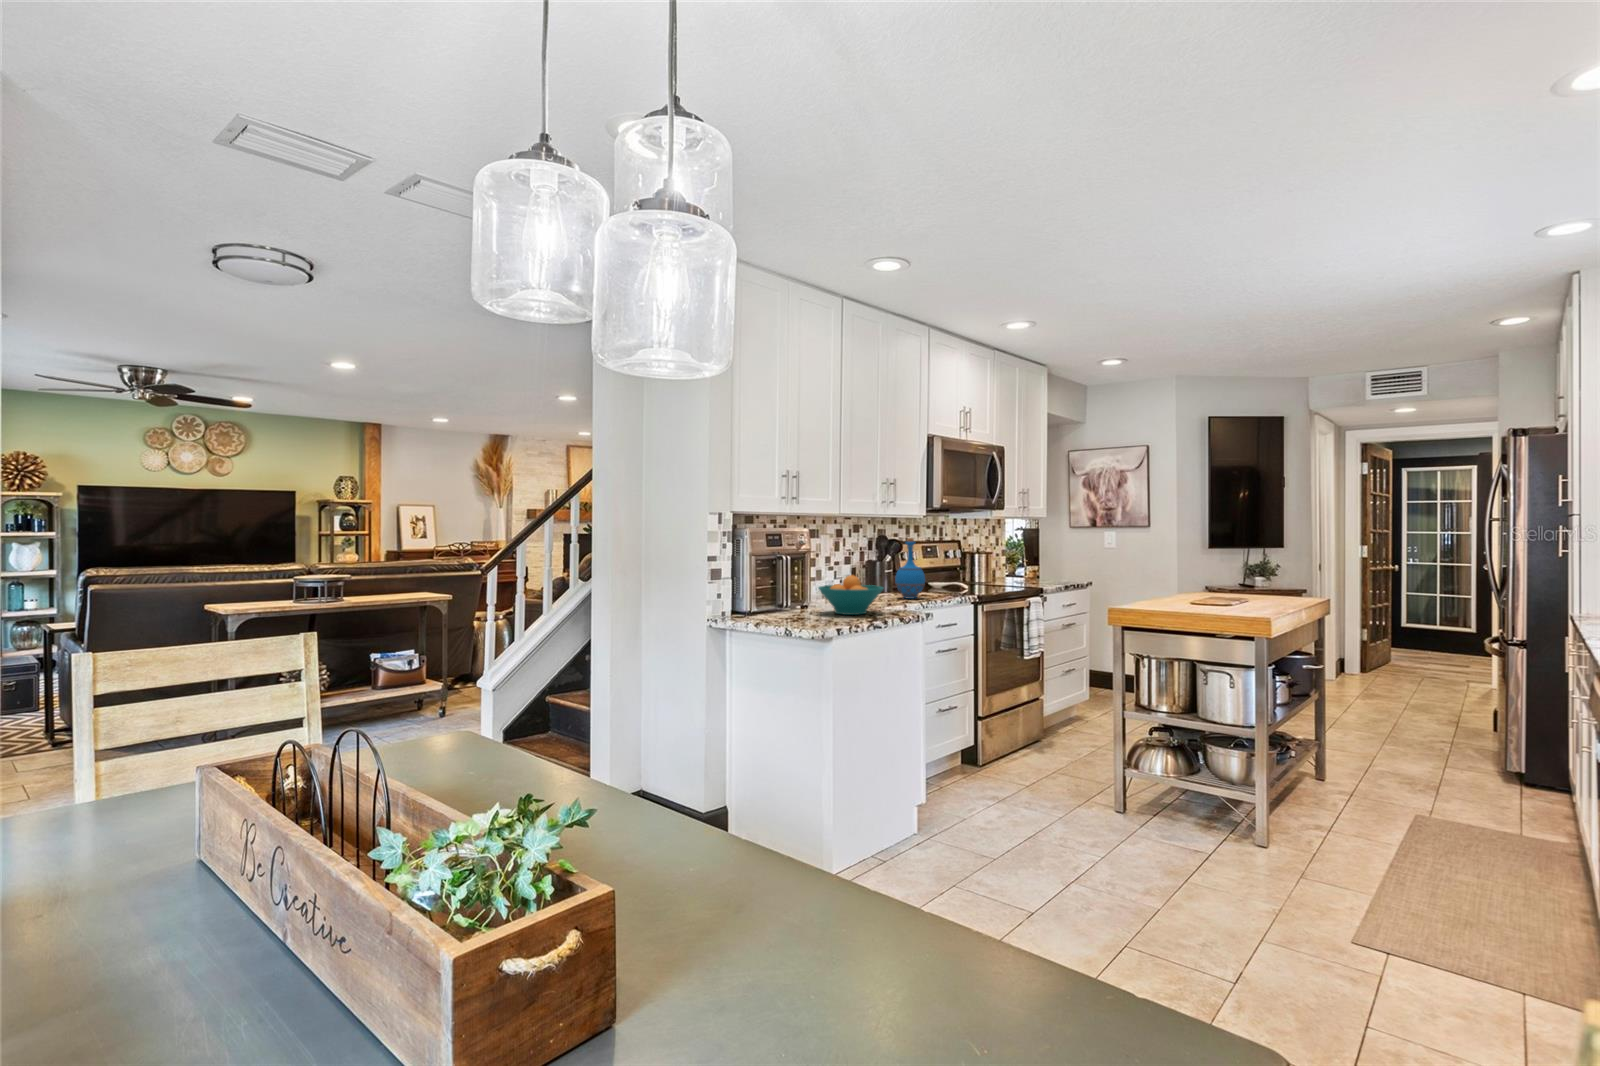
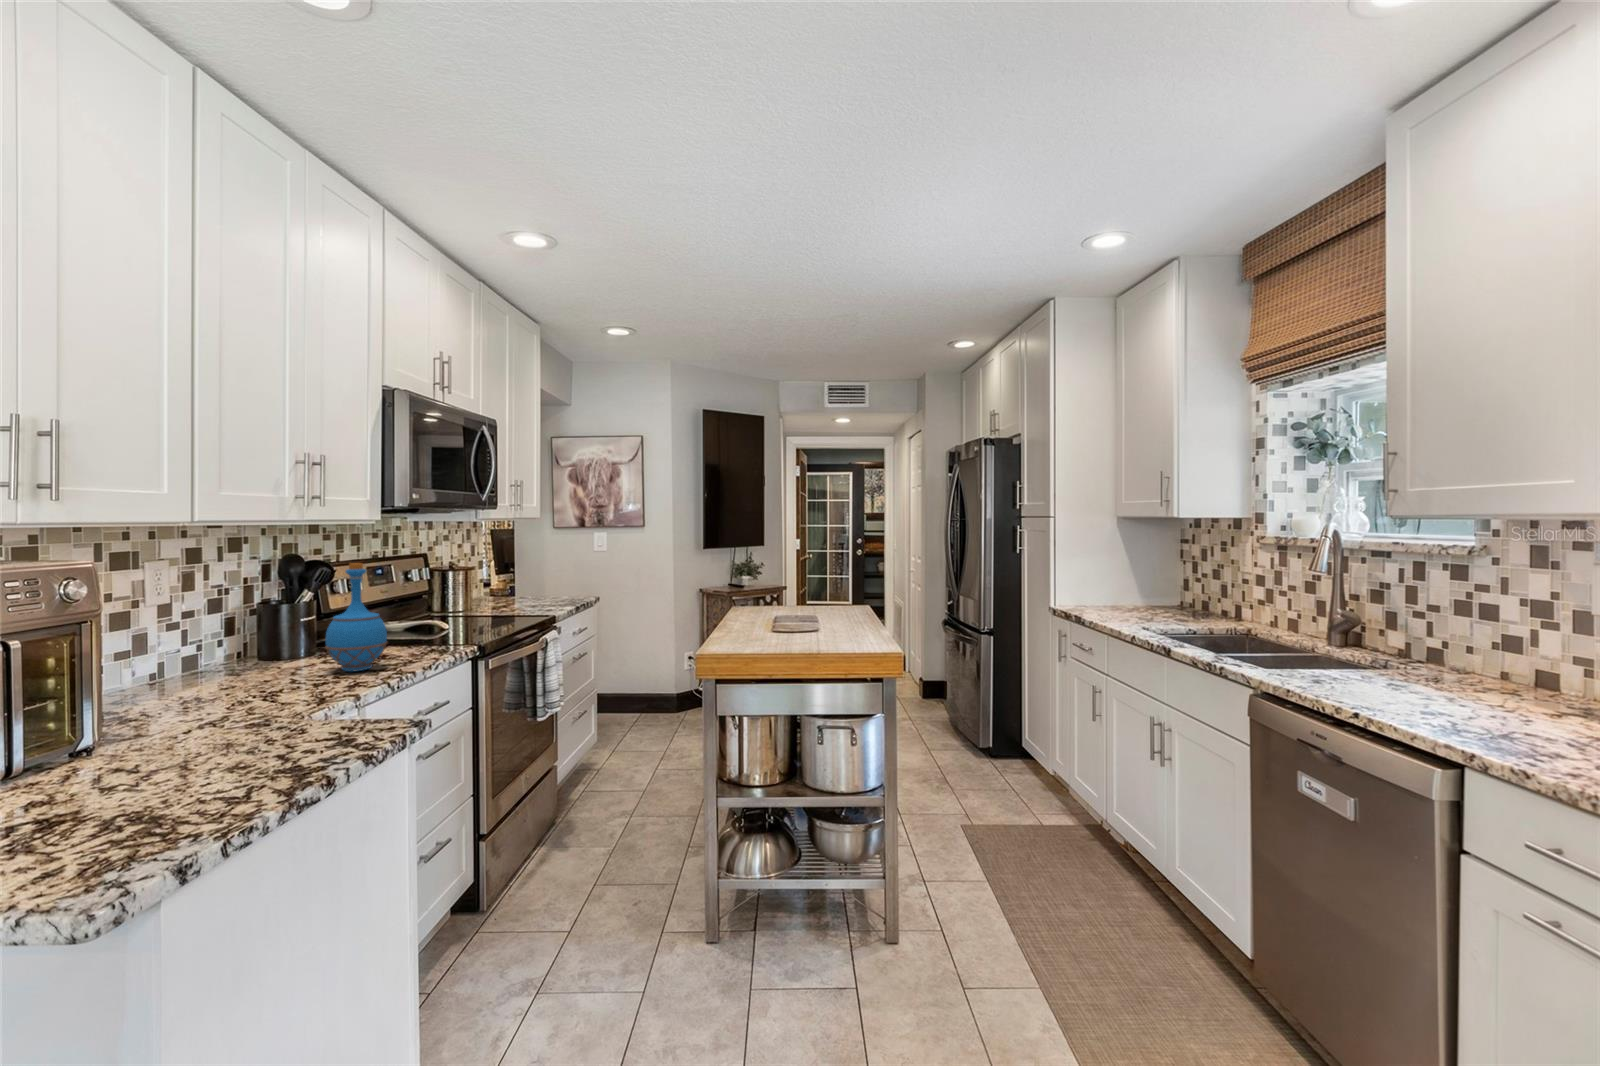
fruit bowl: present [818,575,883,615] -> none [123,663,312,759]

